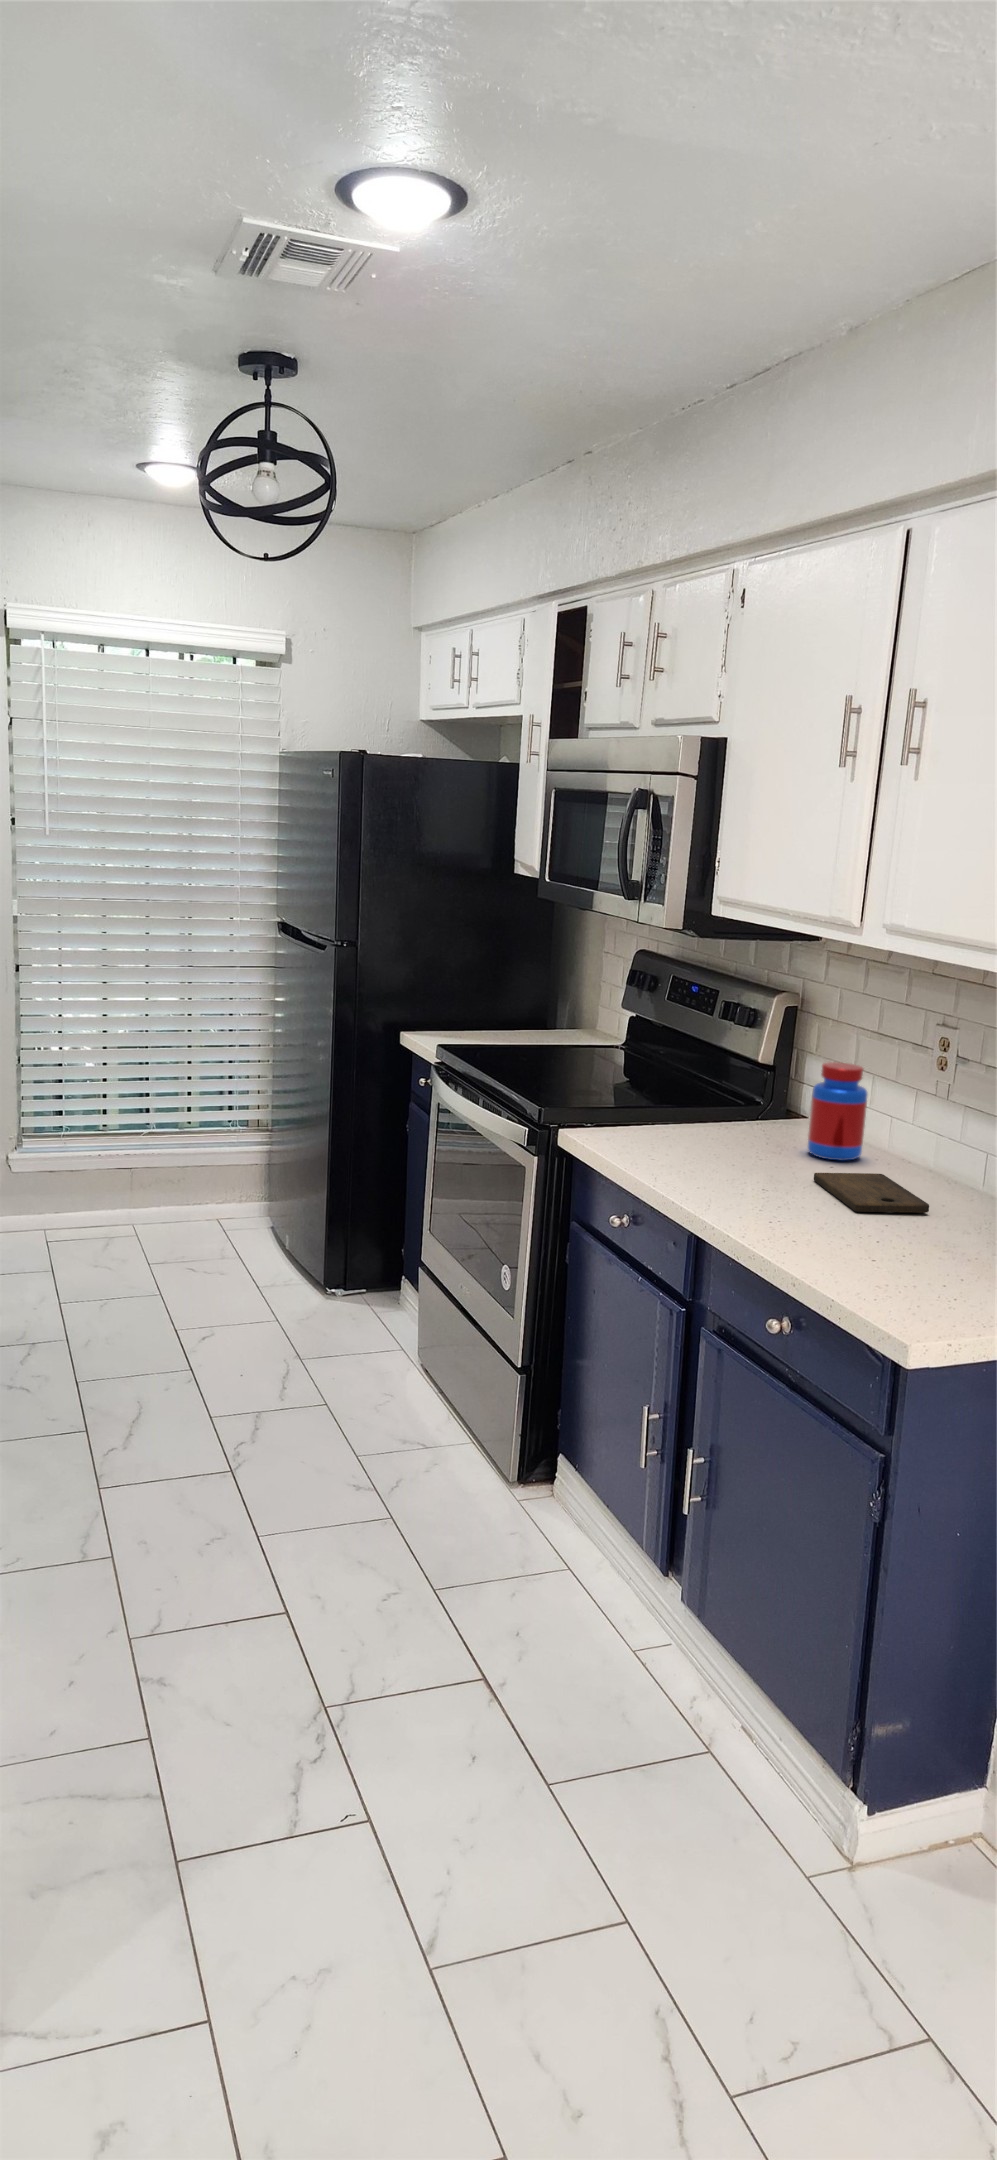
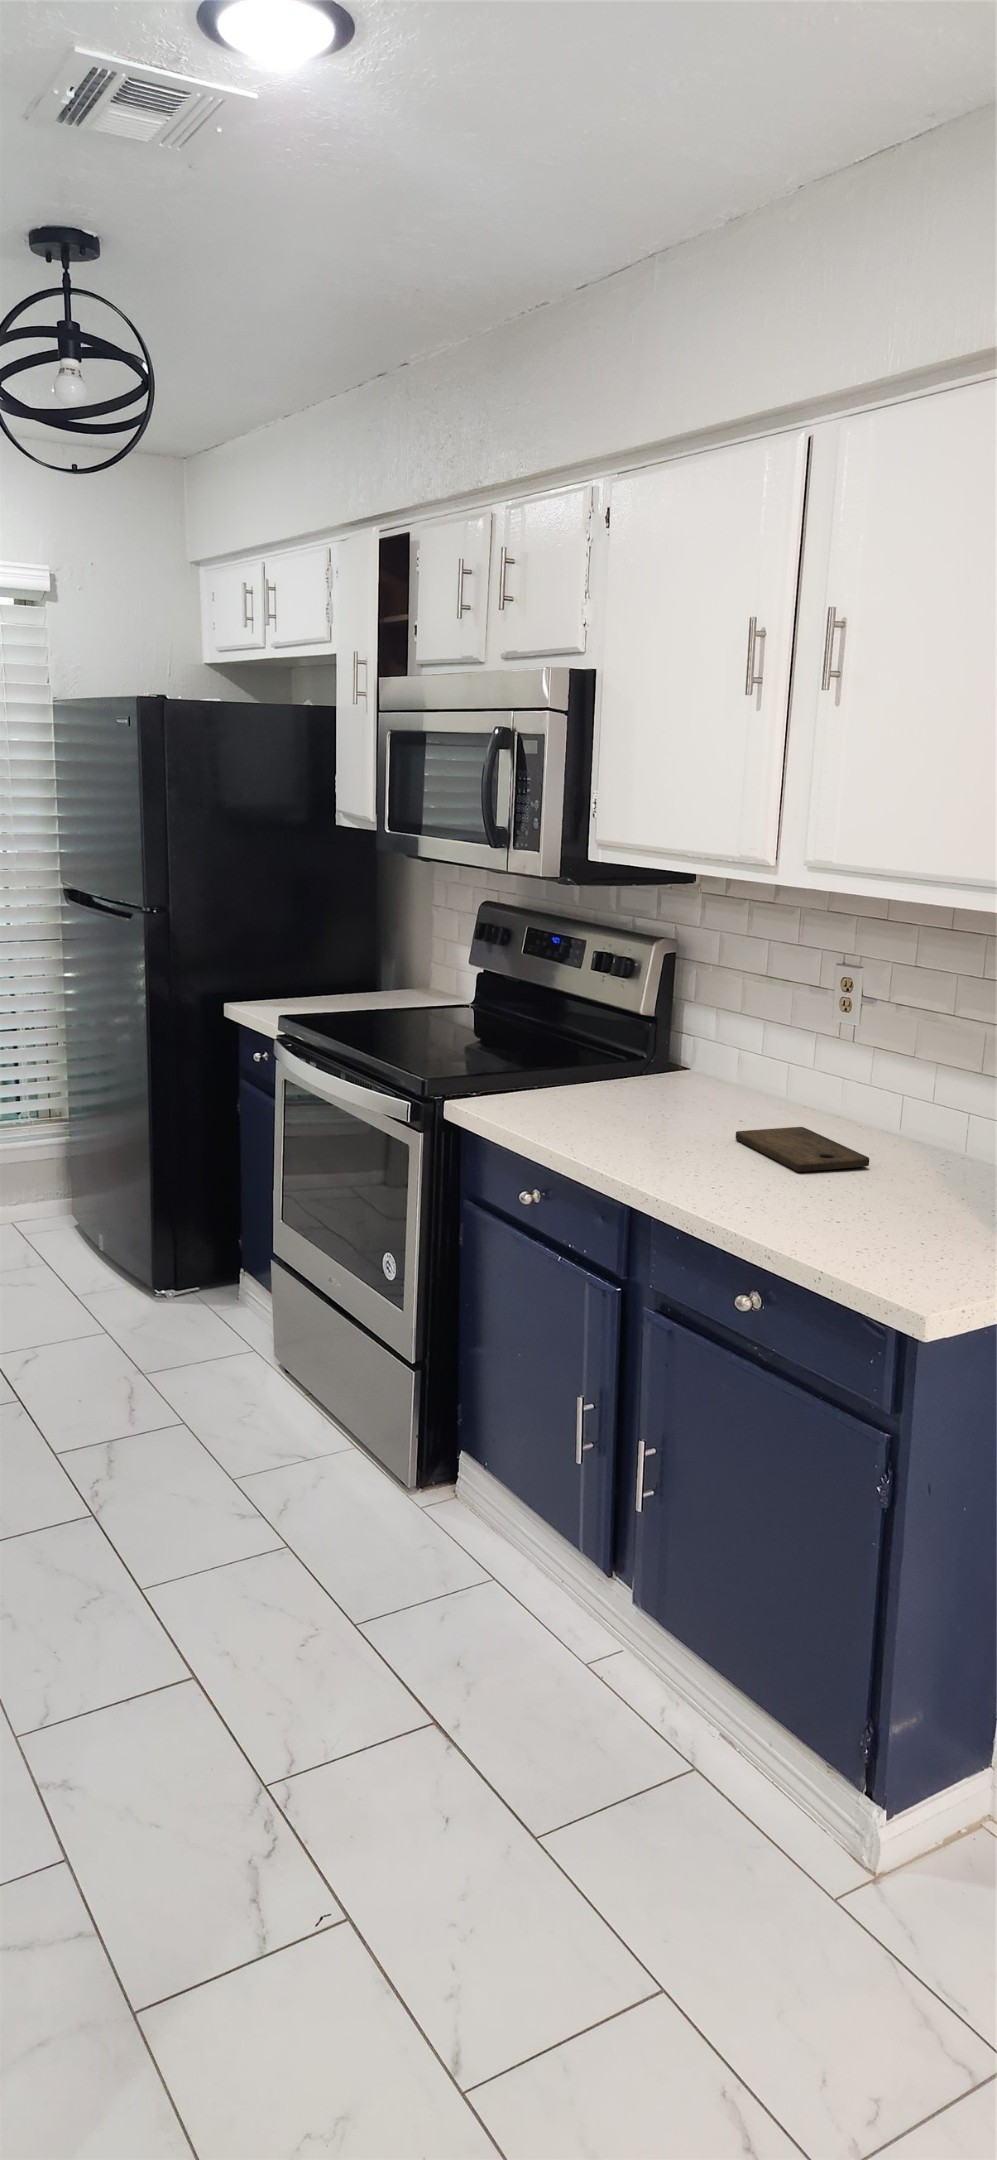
jar: present [808,1062,867,1161] -> none [711,1011,772,1115]

